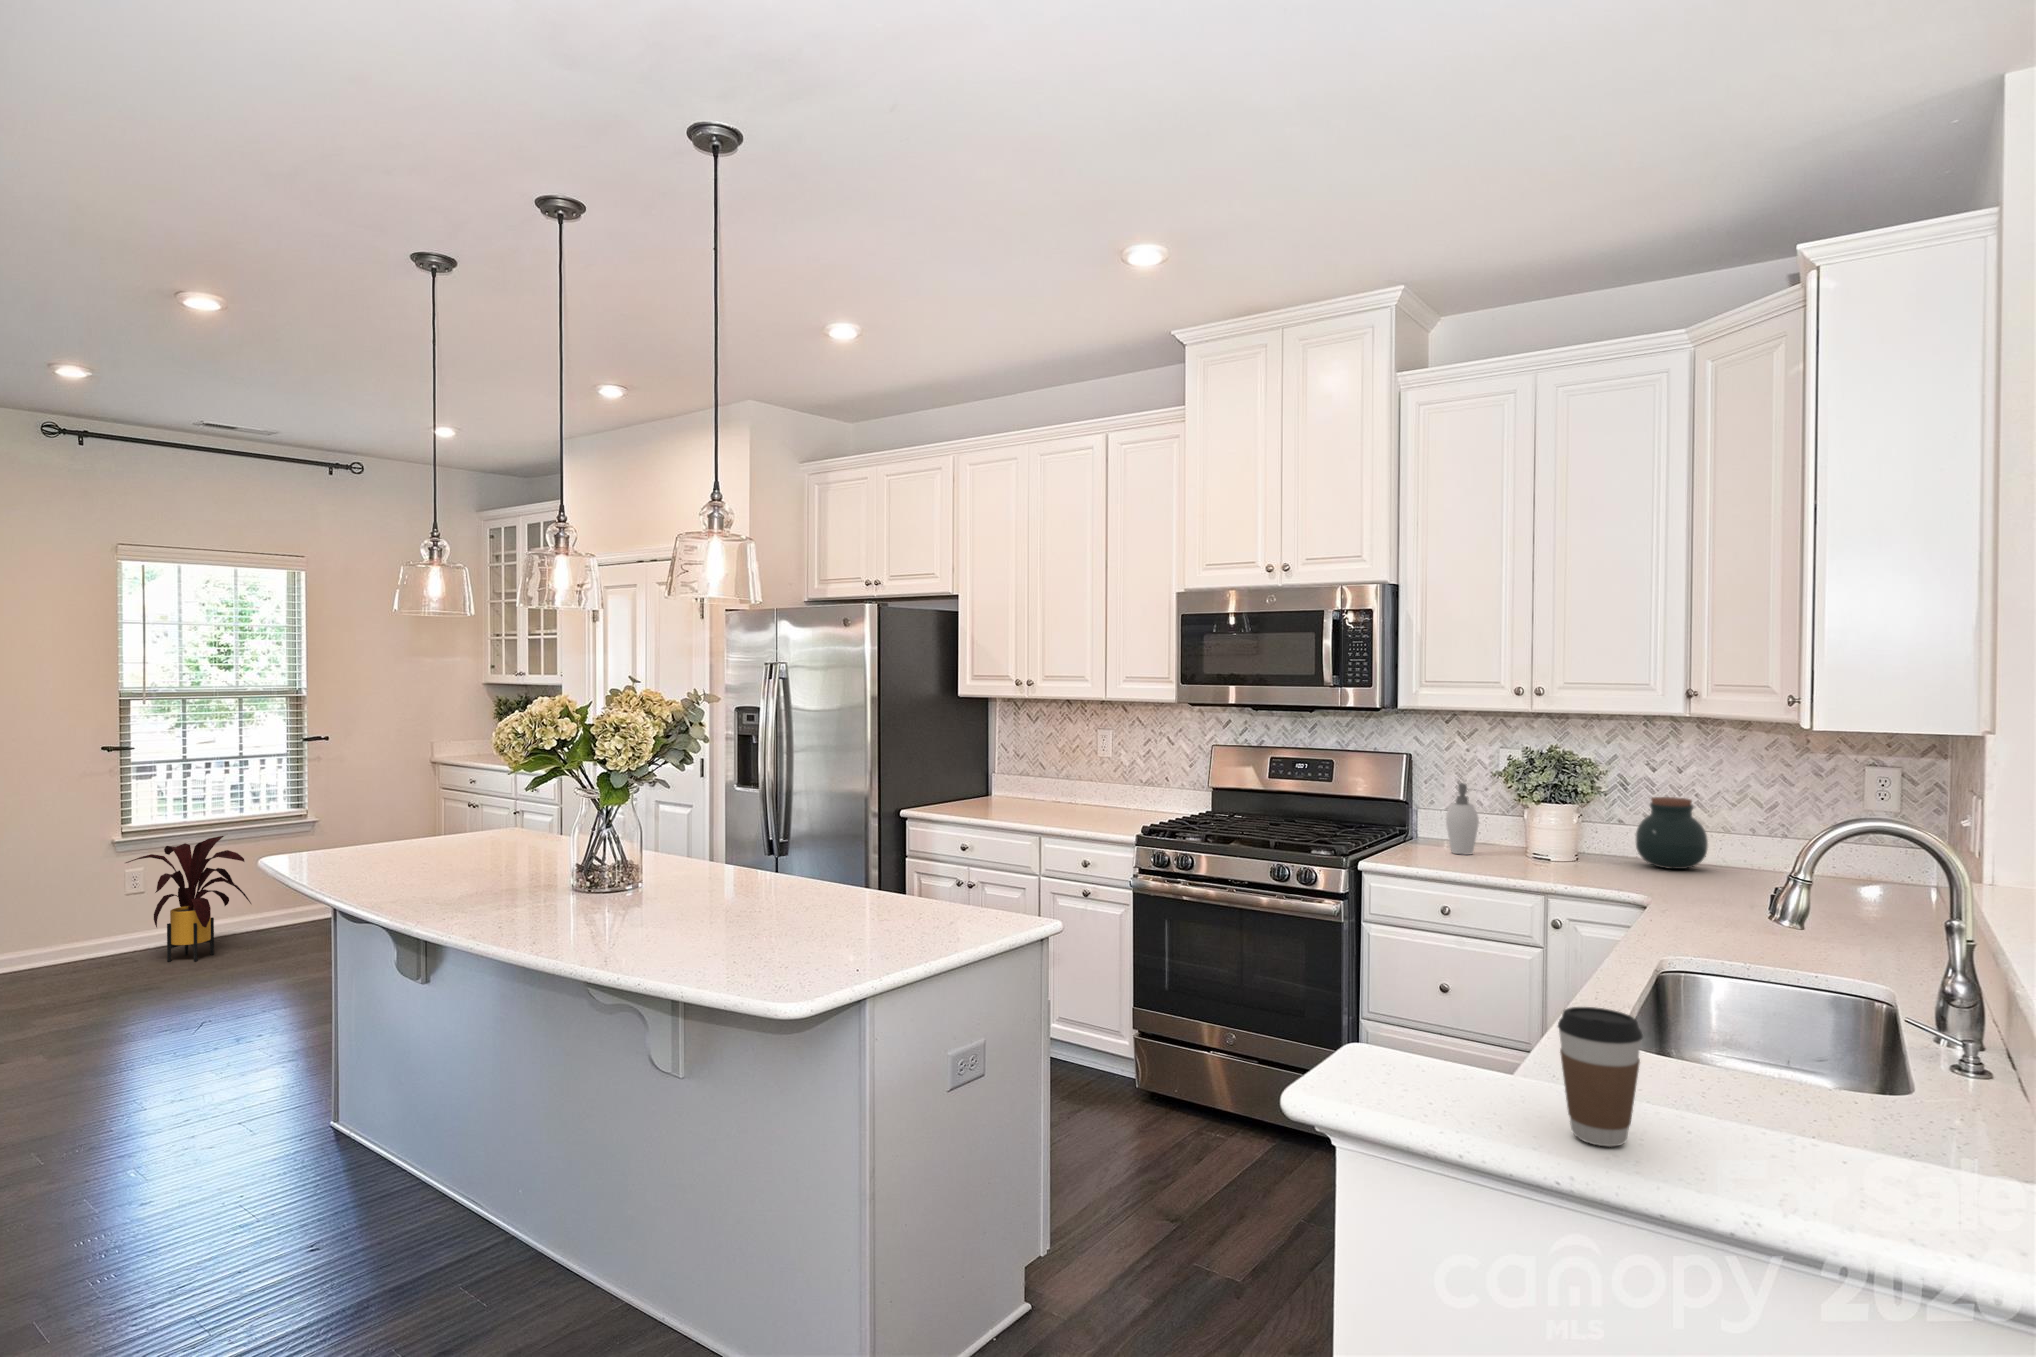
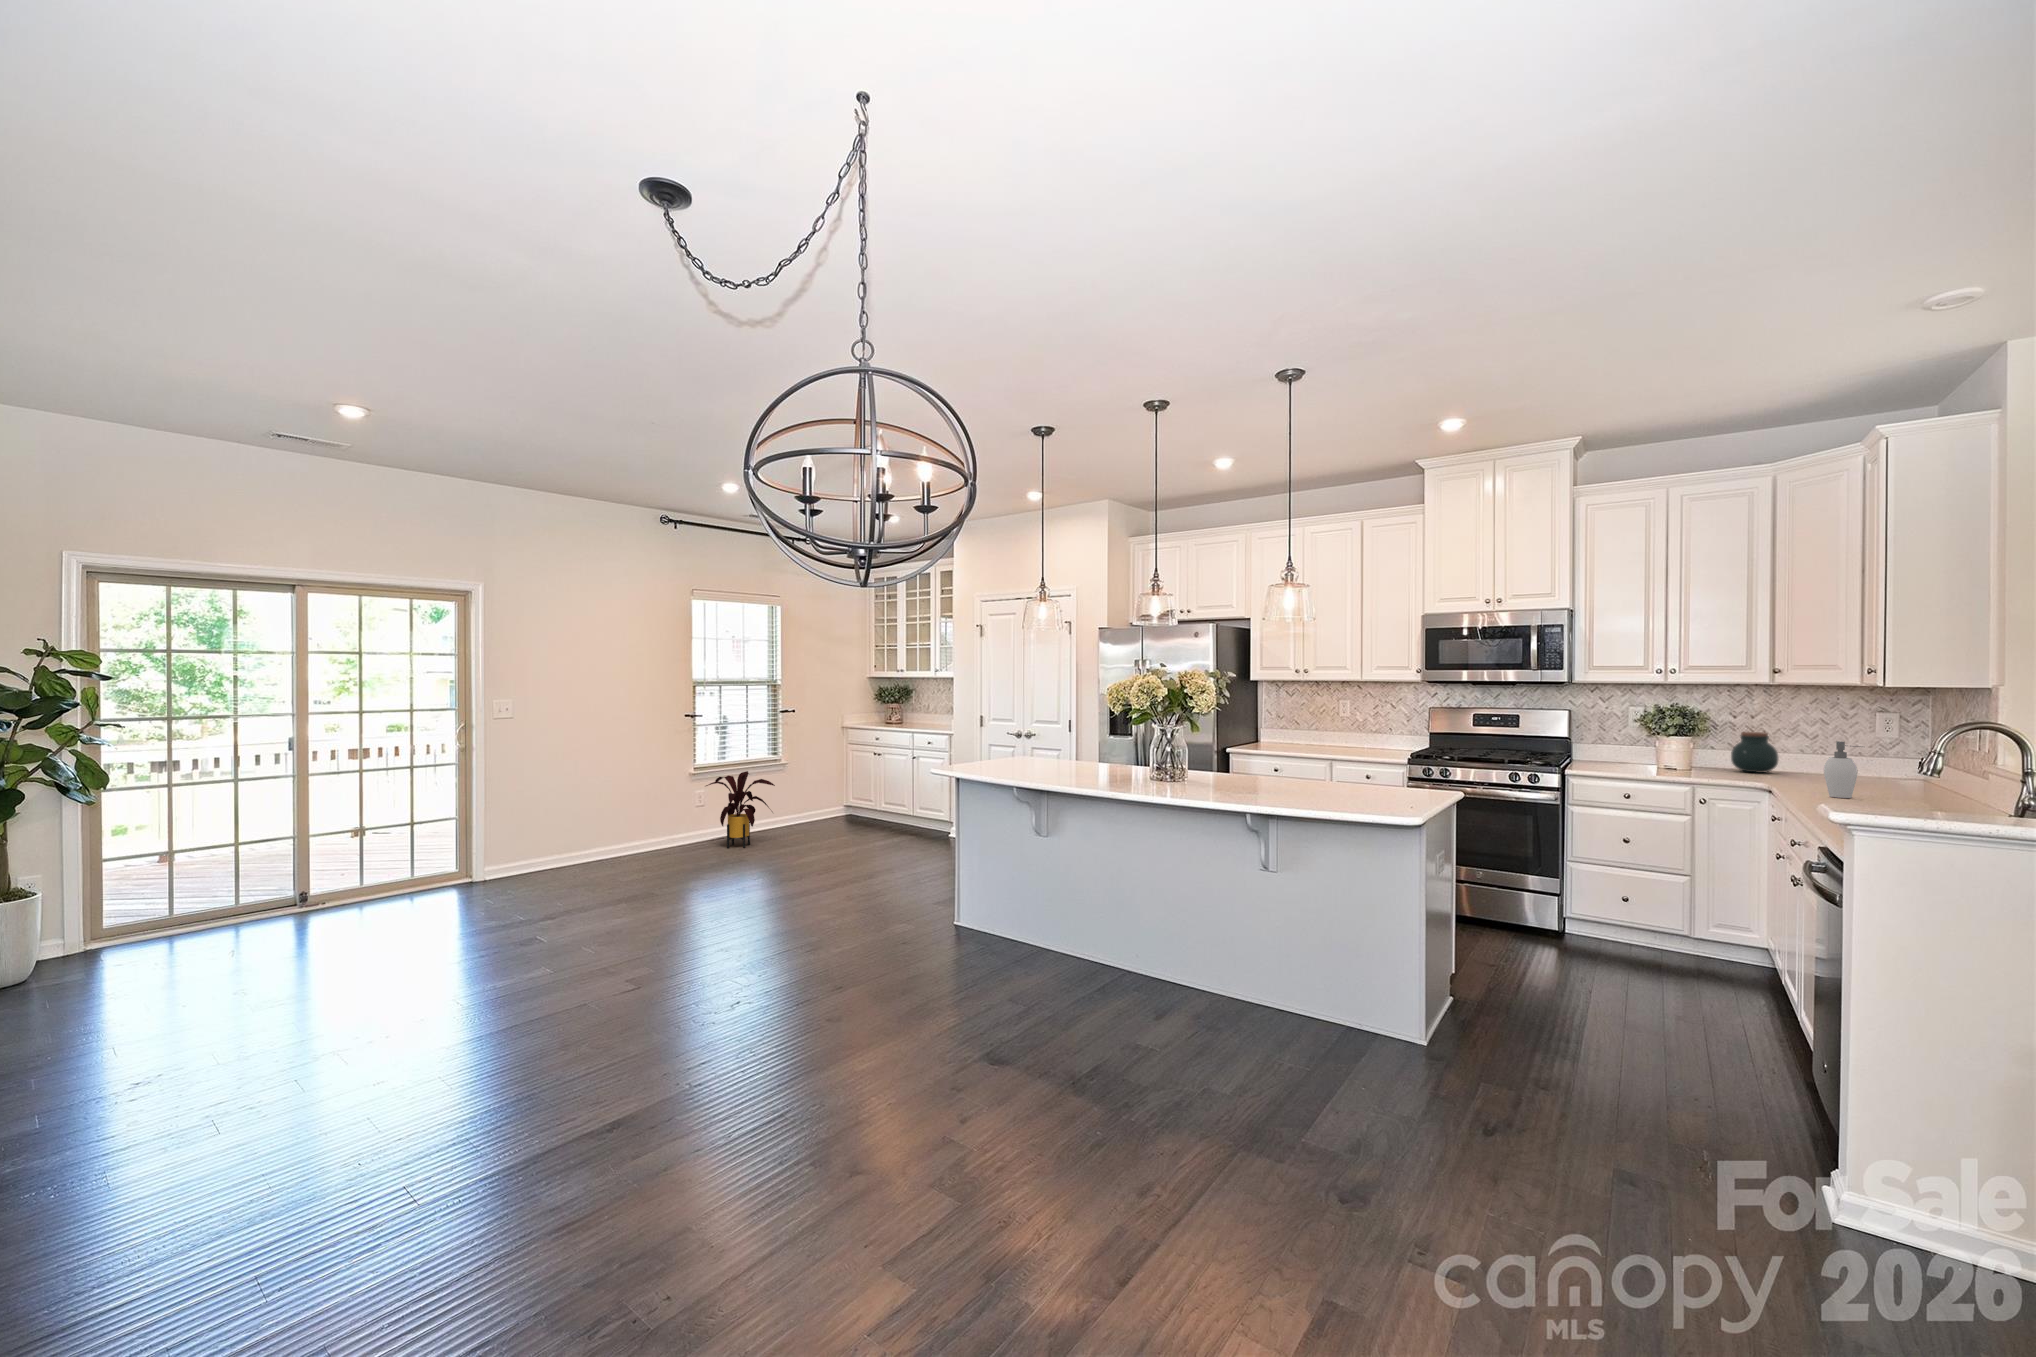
soap dispenser: present [1446,783,1479,855] -> present [1824,741,1863,798]
coffee cup: present [1558,1007,1643,1147] -> none [1928,772,1971,821]

